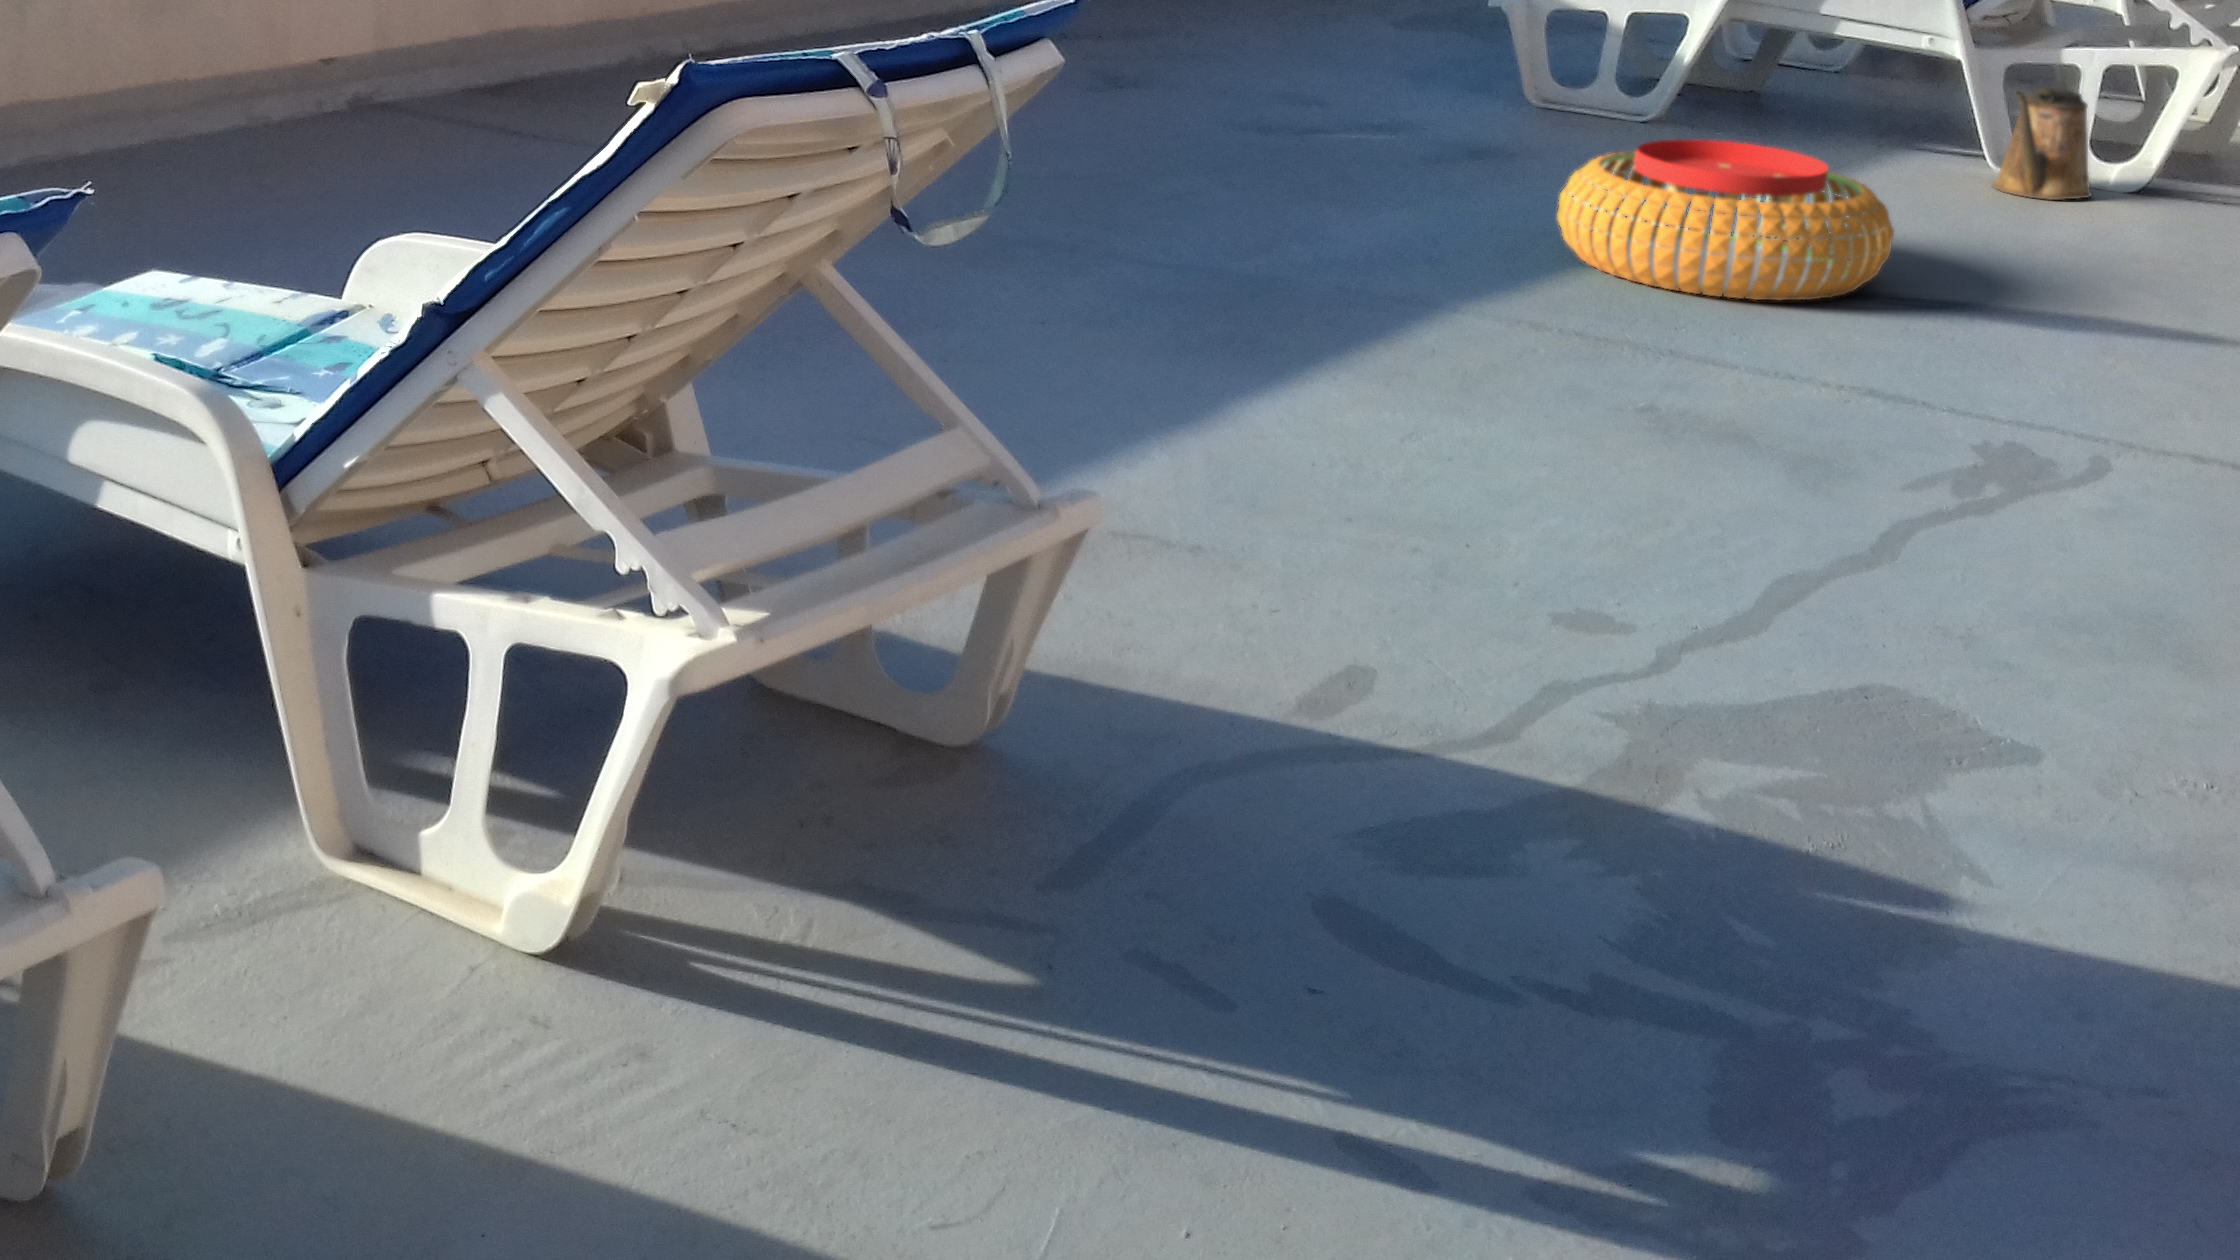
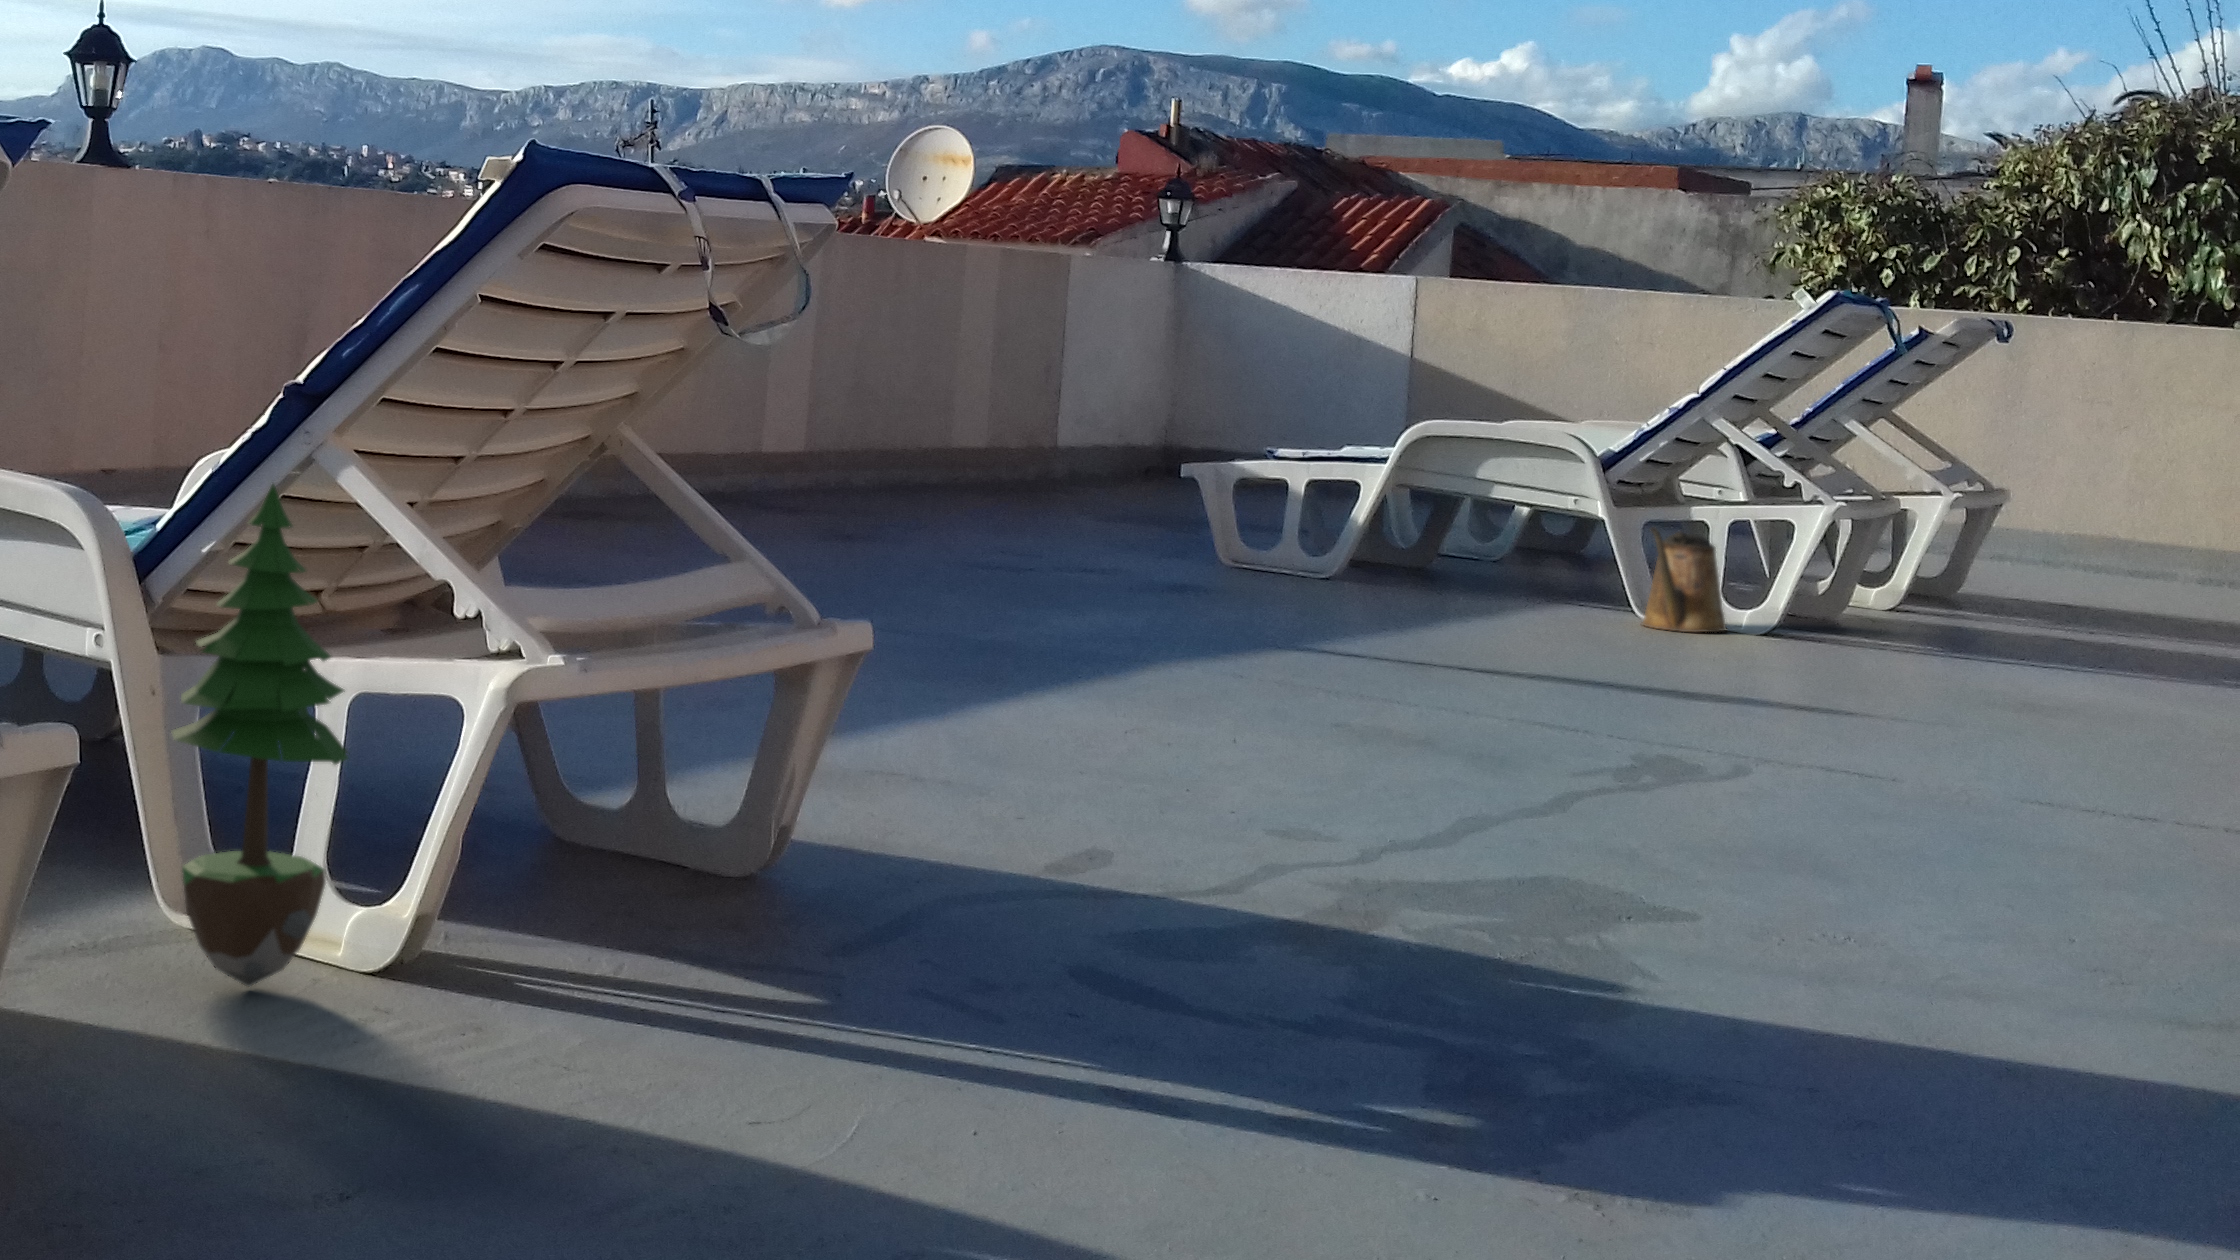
pouf: present [1558,139,1894,301] -> none [1254,550,1552,679]
potted tree: none [305,412,507,942] -> present [171,484,348,987]

